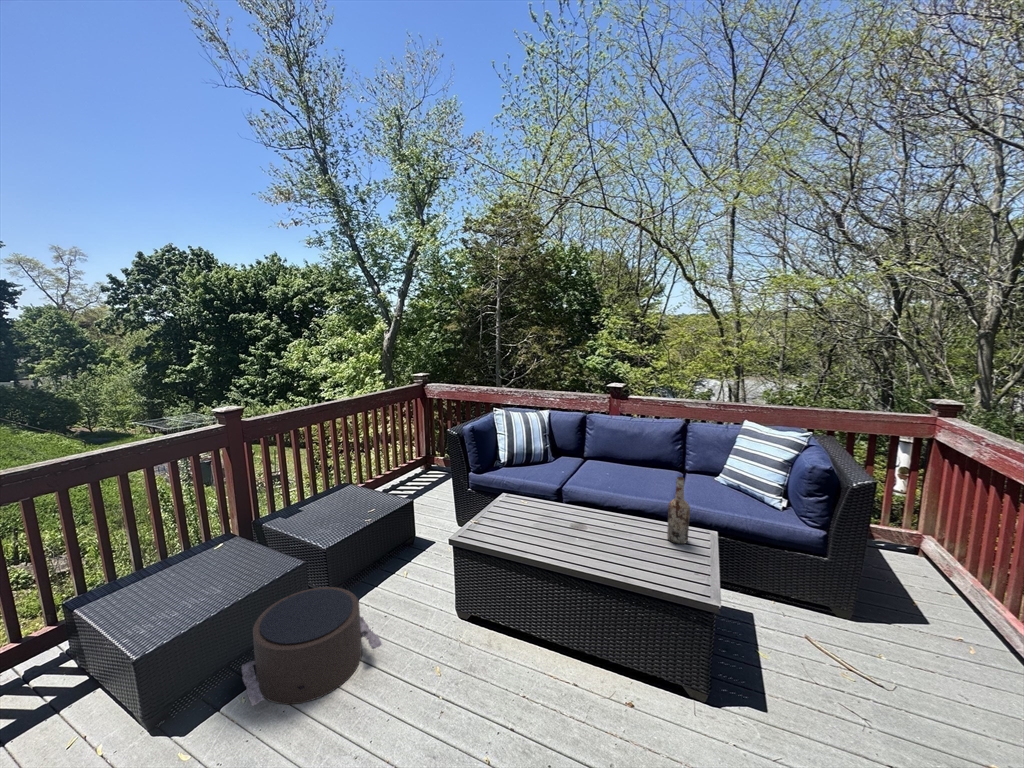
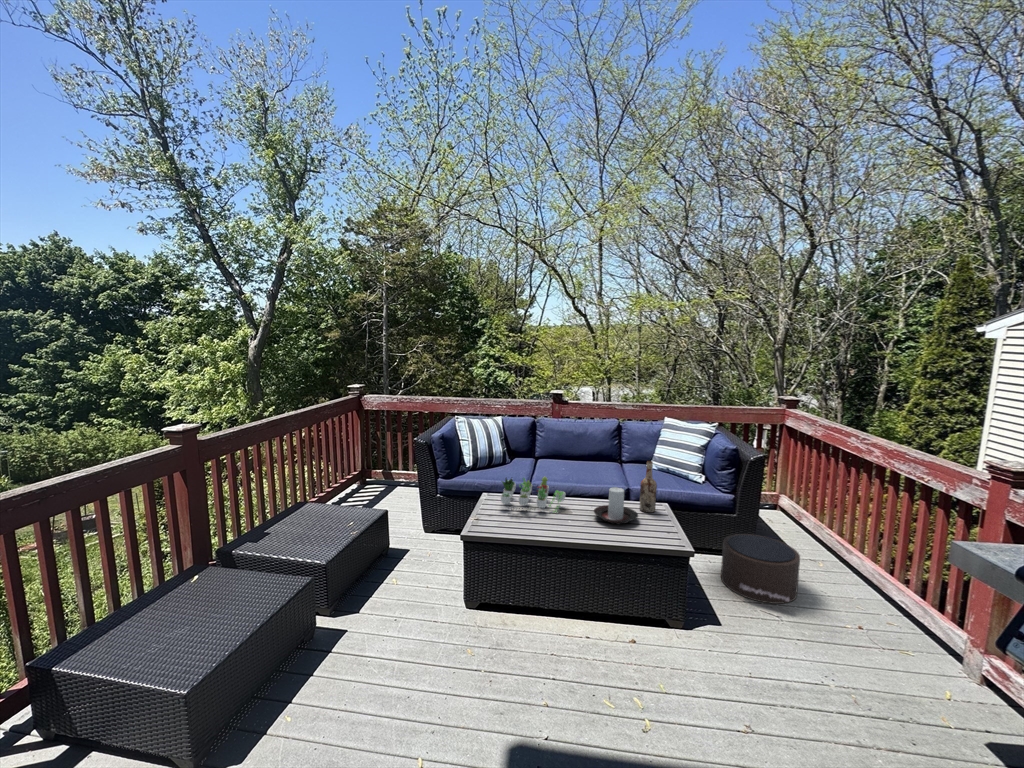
succulent plant: none [493,481,575,529] -> present [501,477,565,512]
candle holder: none [598,507,655,556] -> present [594,487,638,524]
pouf: present [242,587,382,706] -> present [721,534,800,604]

